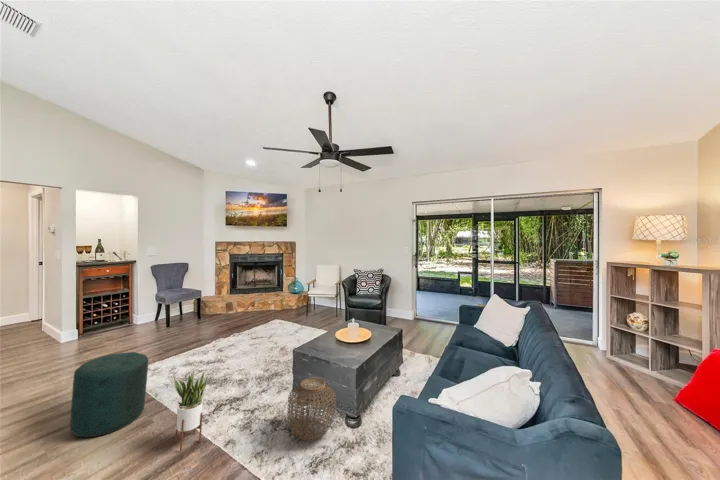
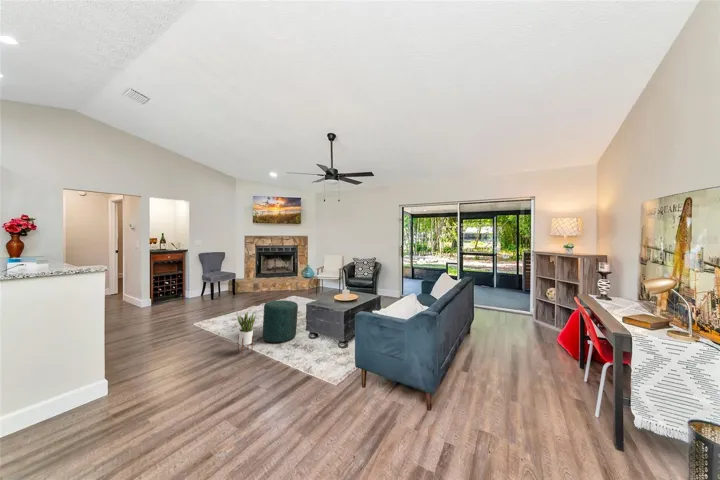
ottoman: present [70,352,148,437] -> present [263,300,298,343]
woven basket: present [287,378,336,441] -> none [304,318,333,353]

